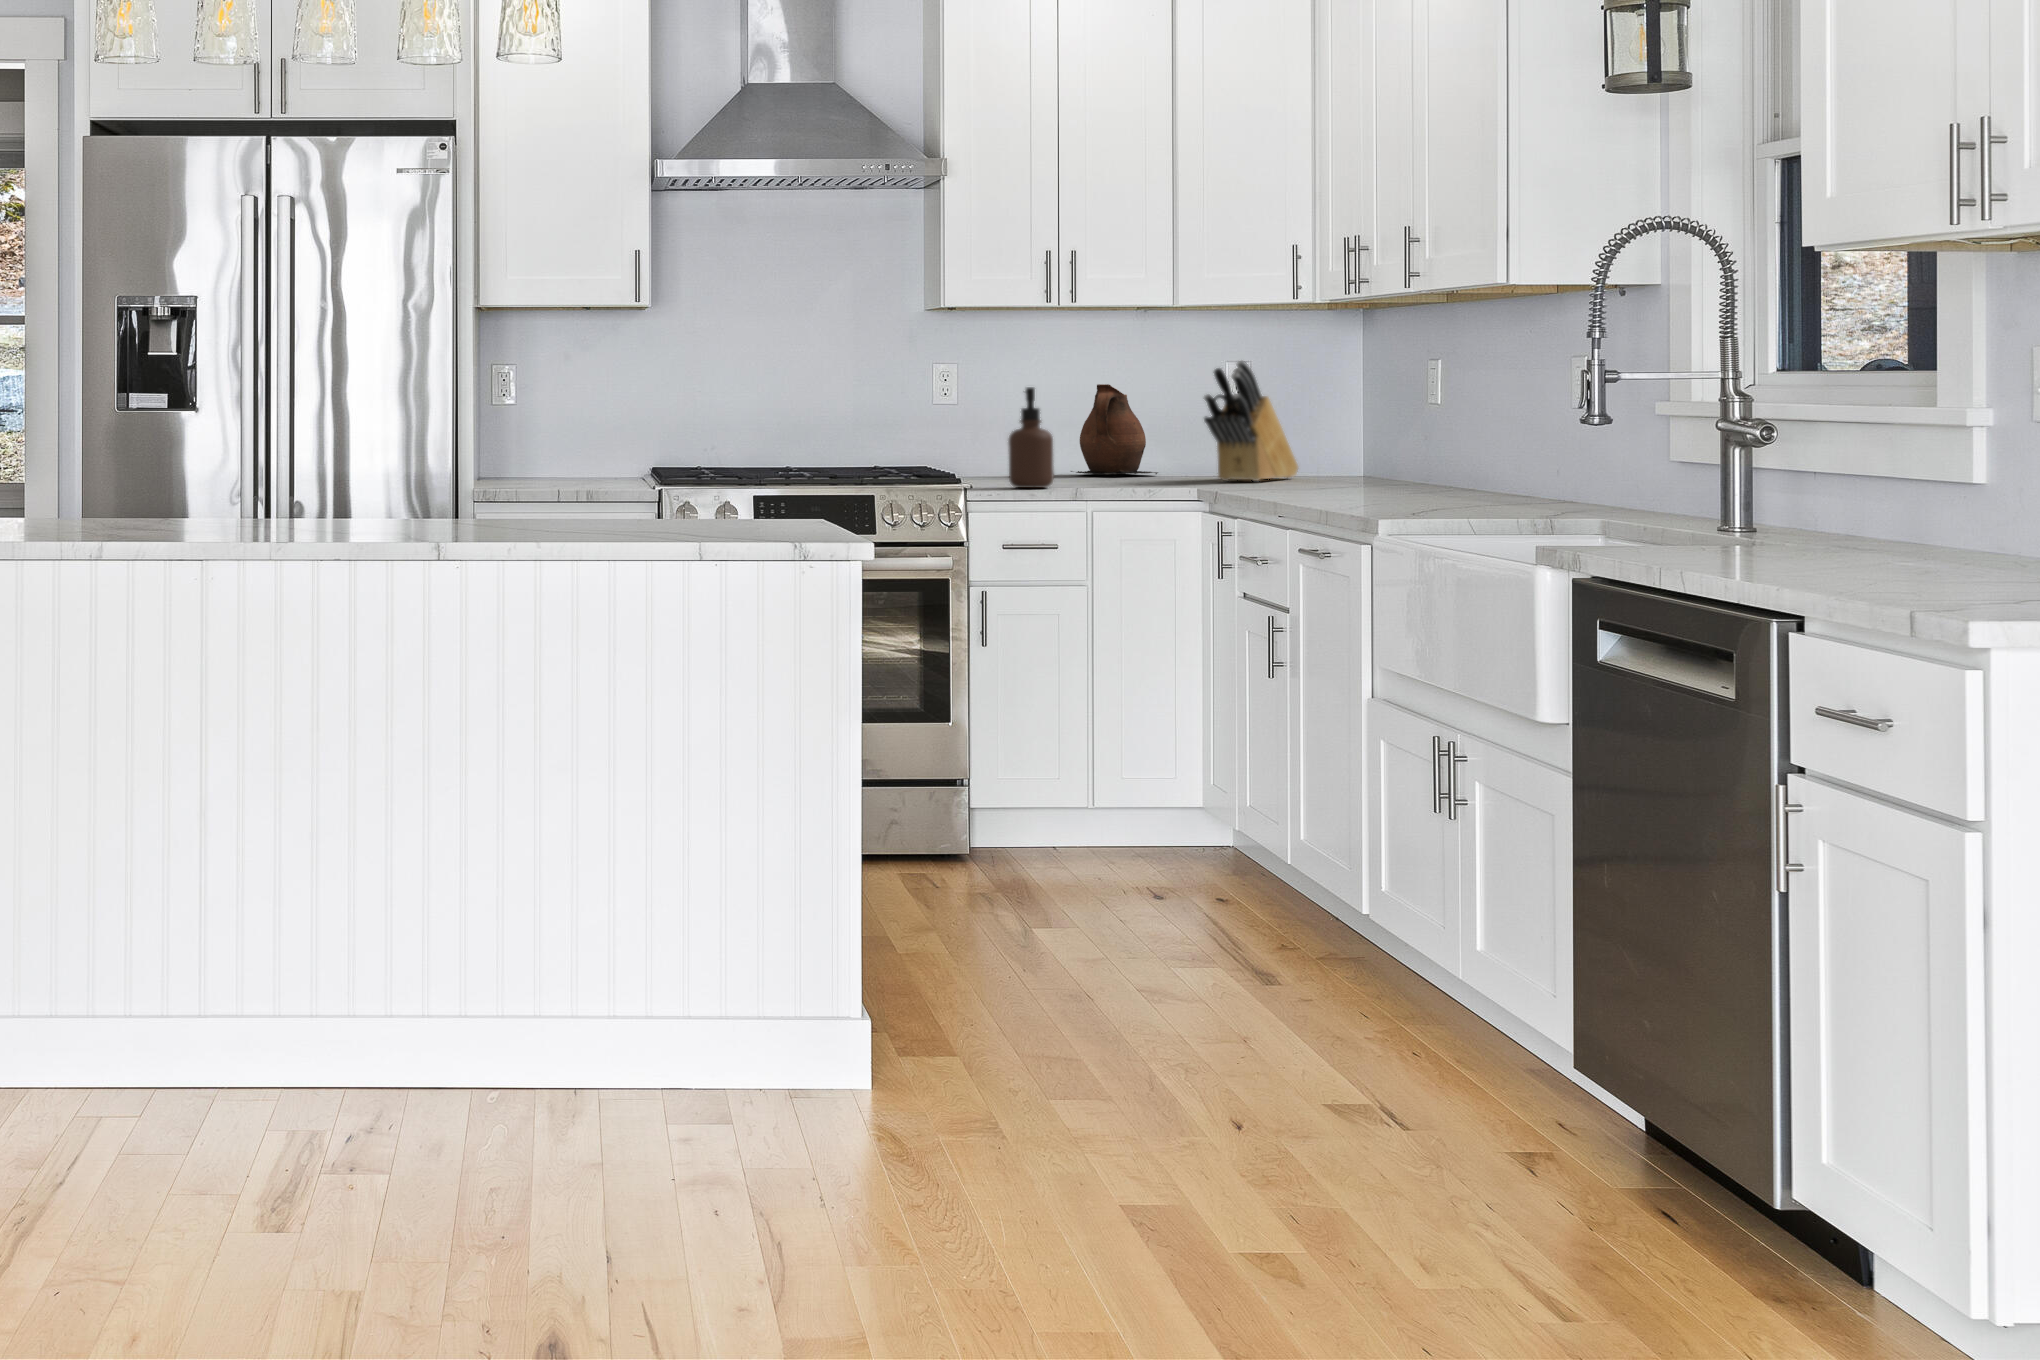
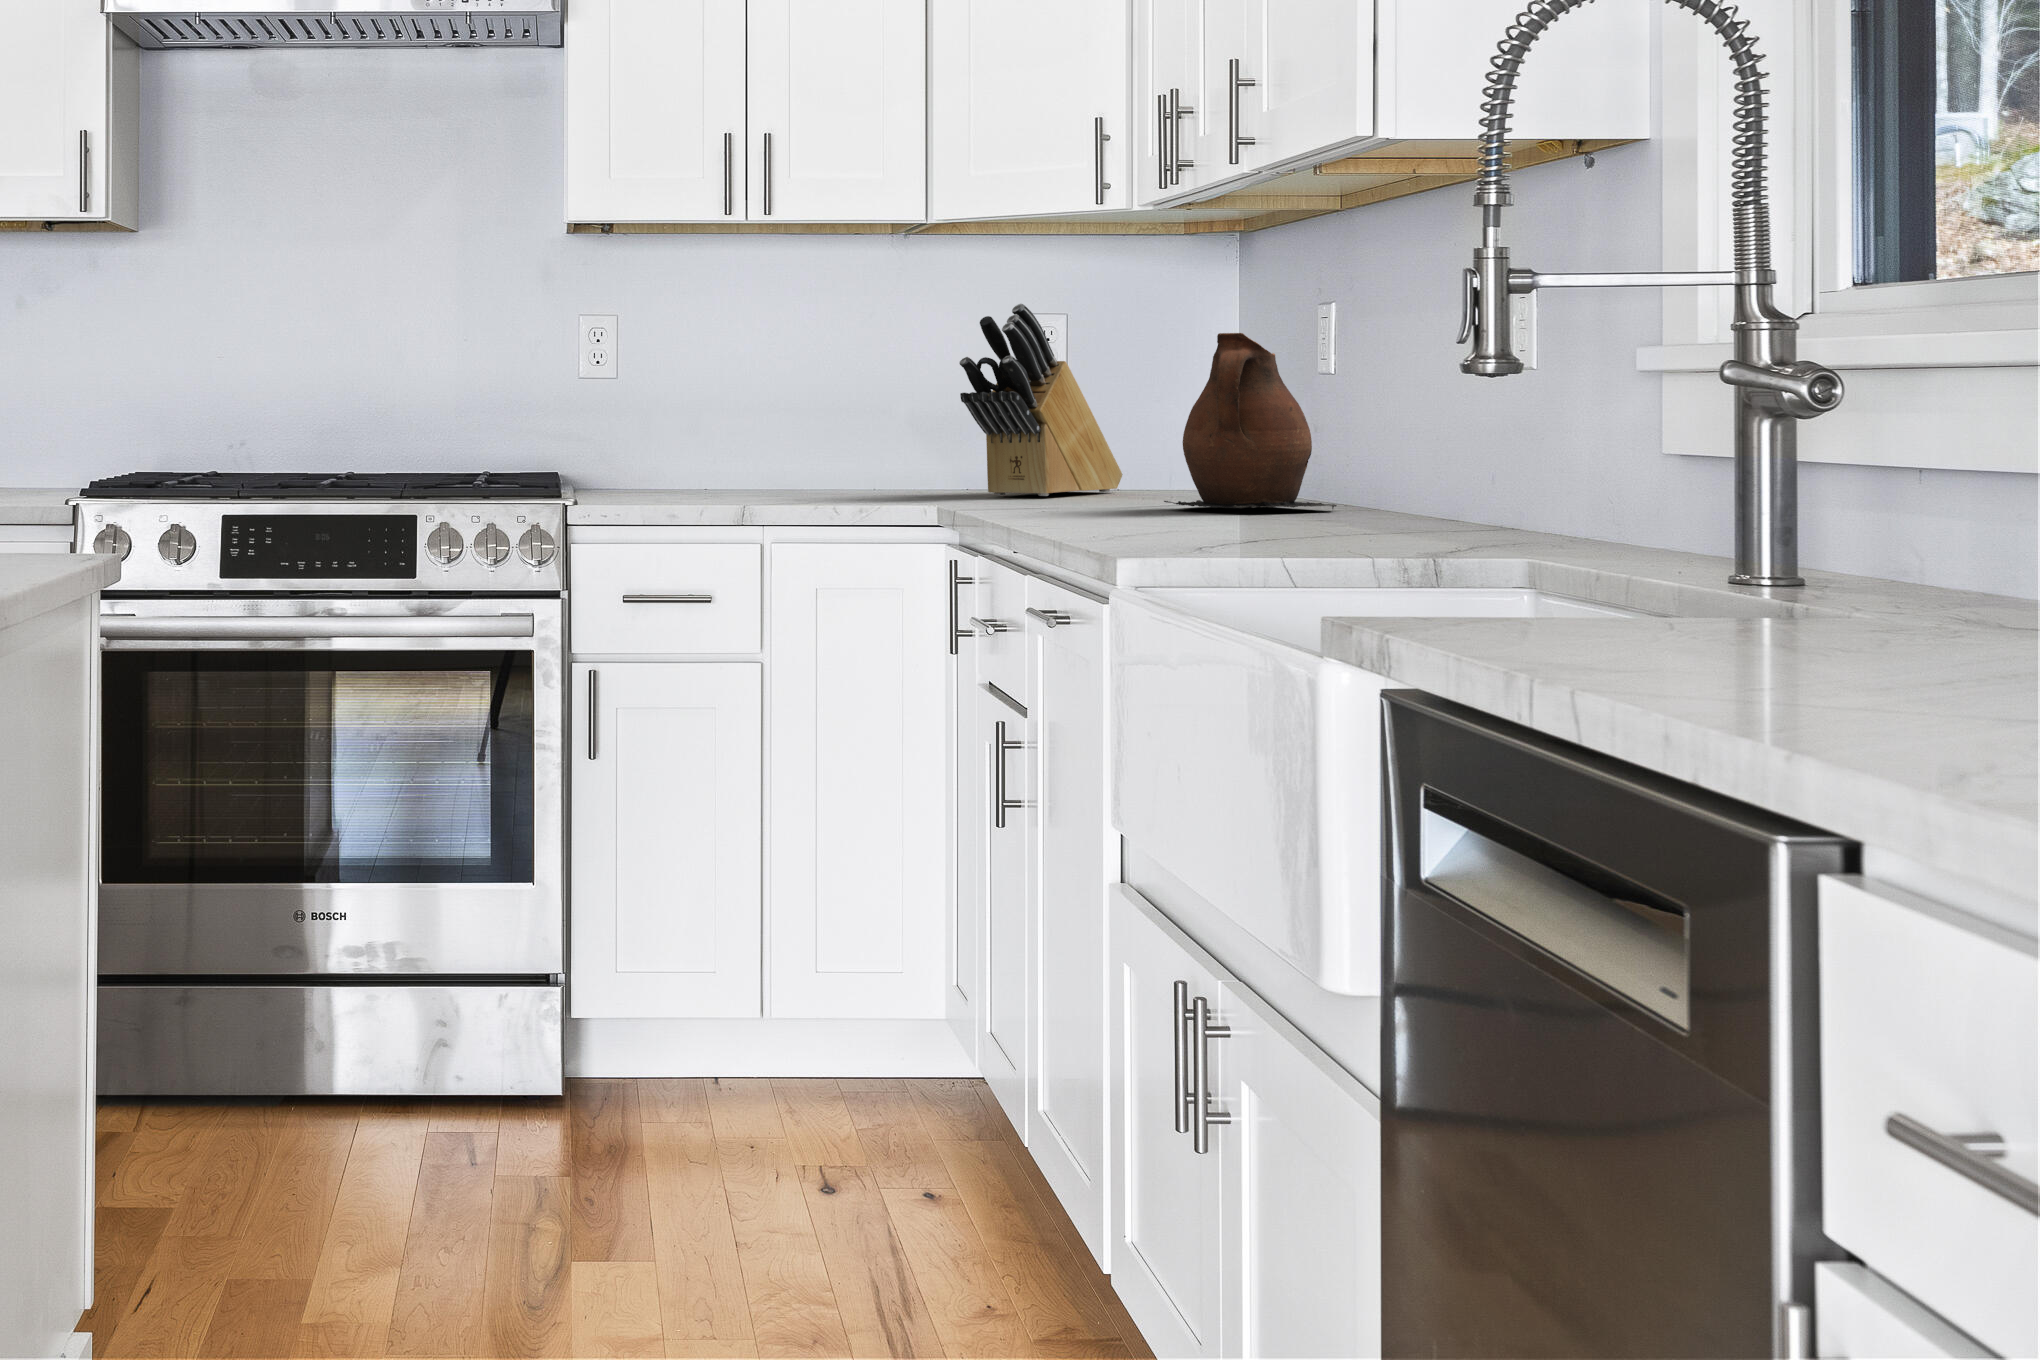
ceramic pitcher: present [1071,384,1158,474] -> present [1164,333,1337,509]
soap dispenser: present [1008,387,1054,488] -> none [640,343,710,505]

